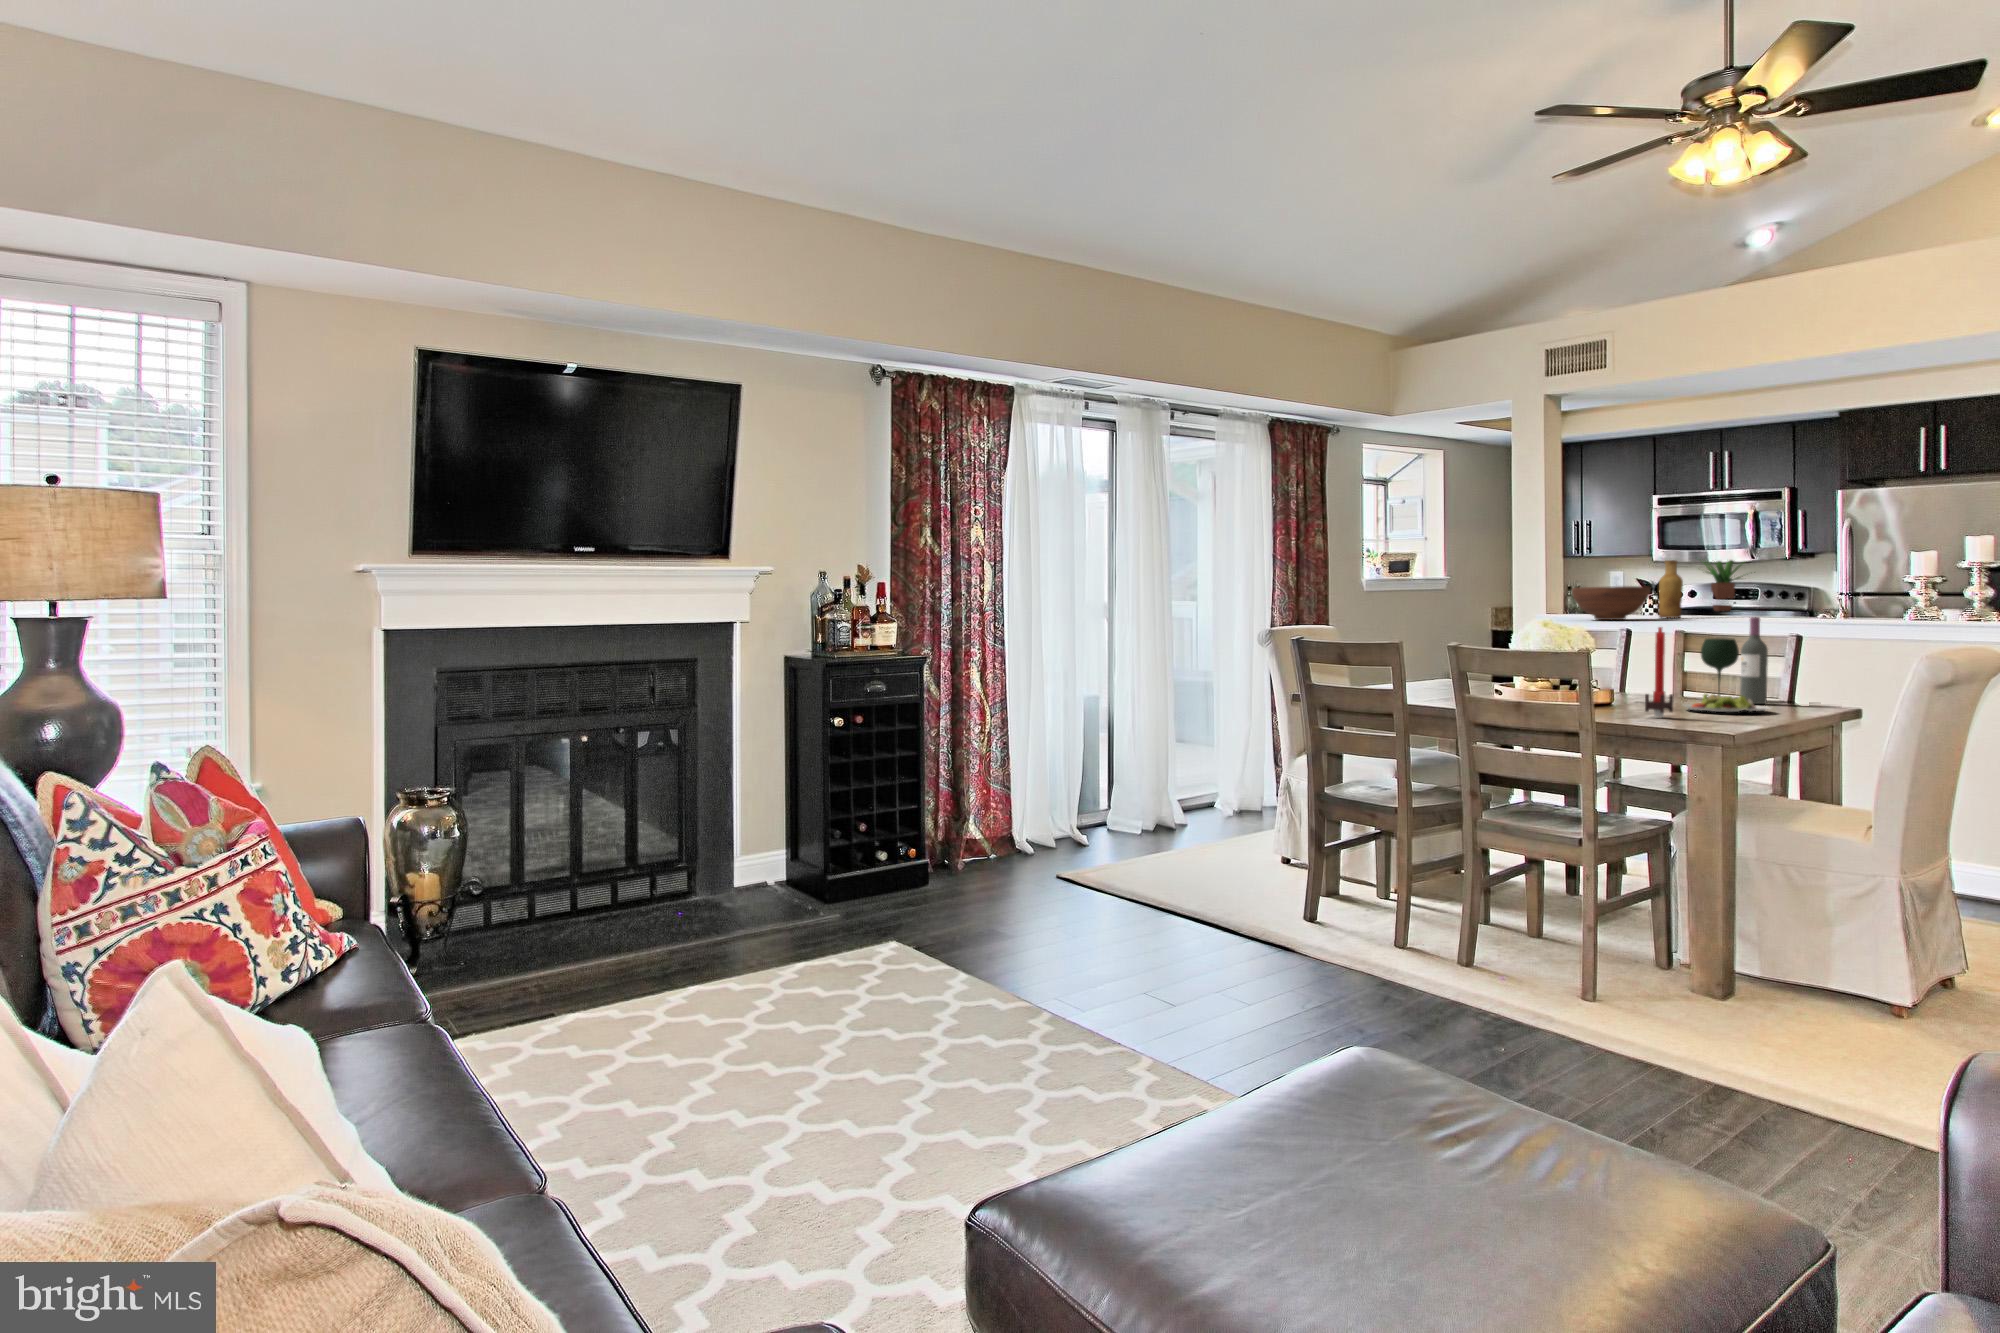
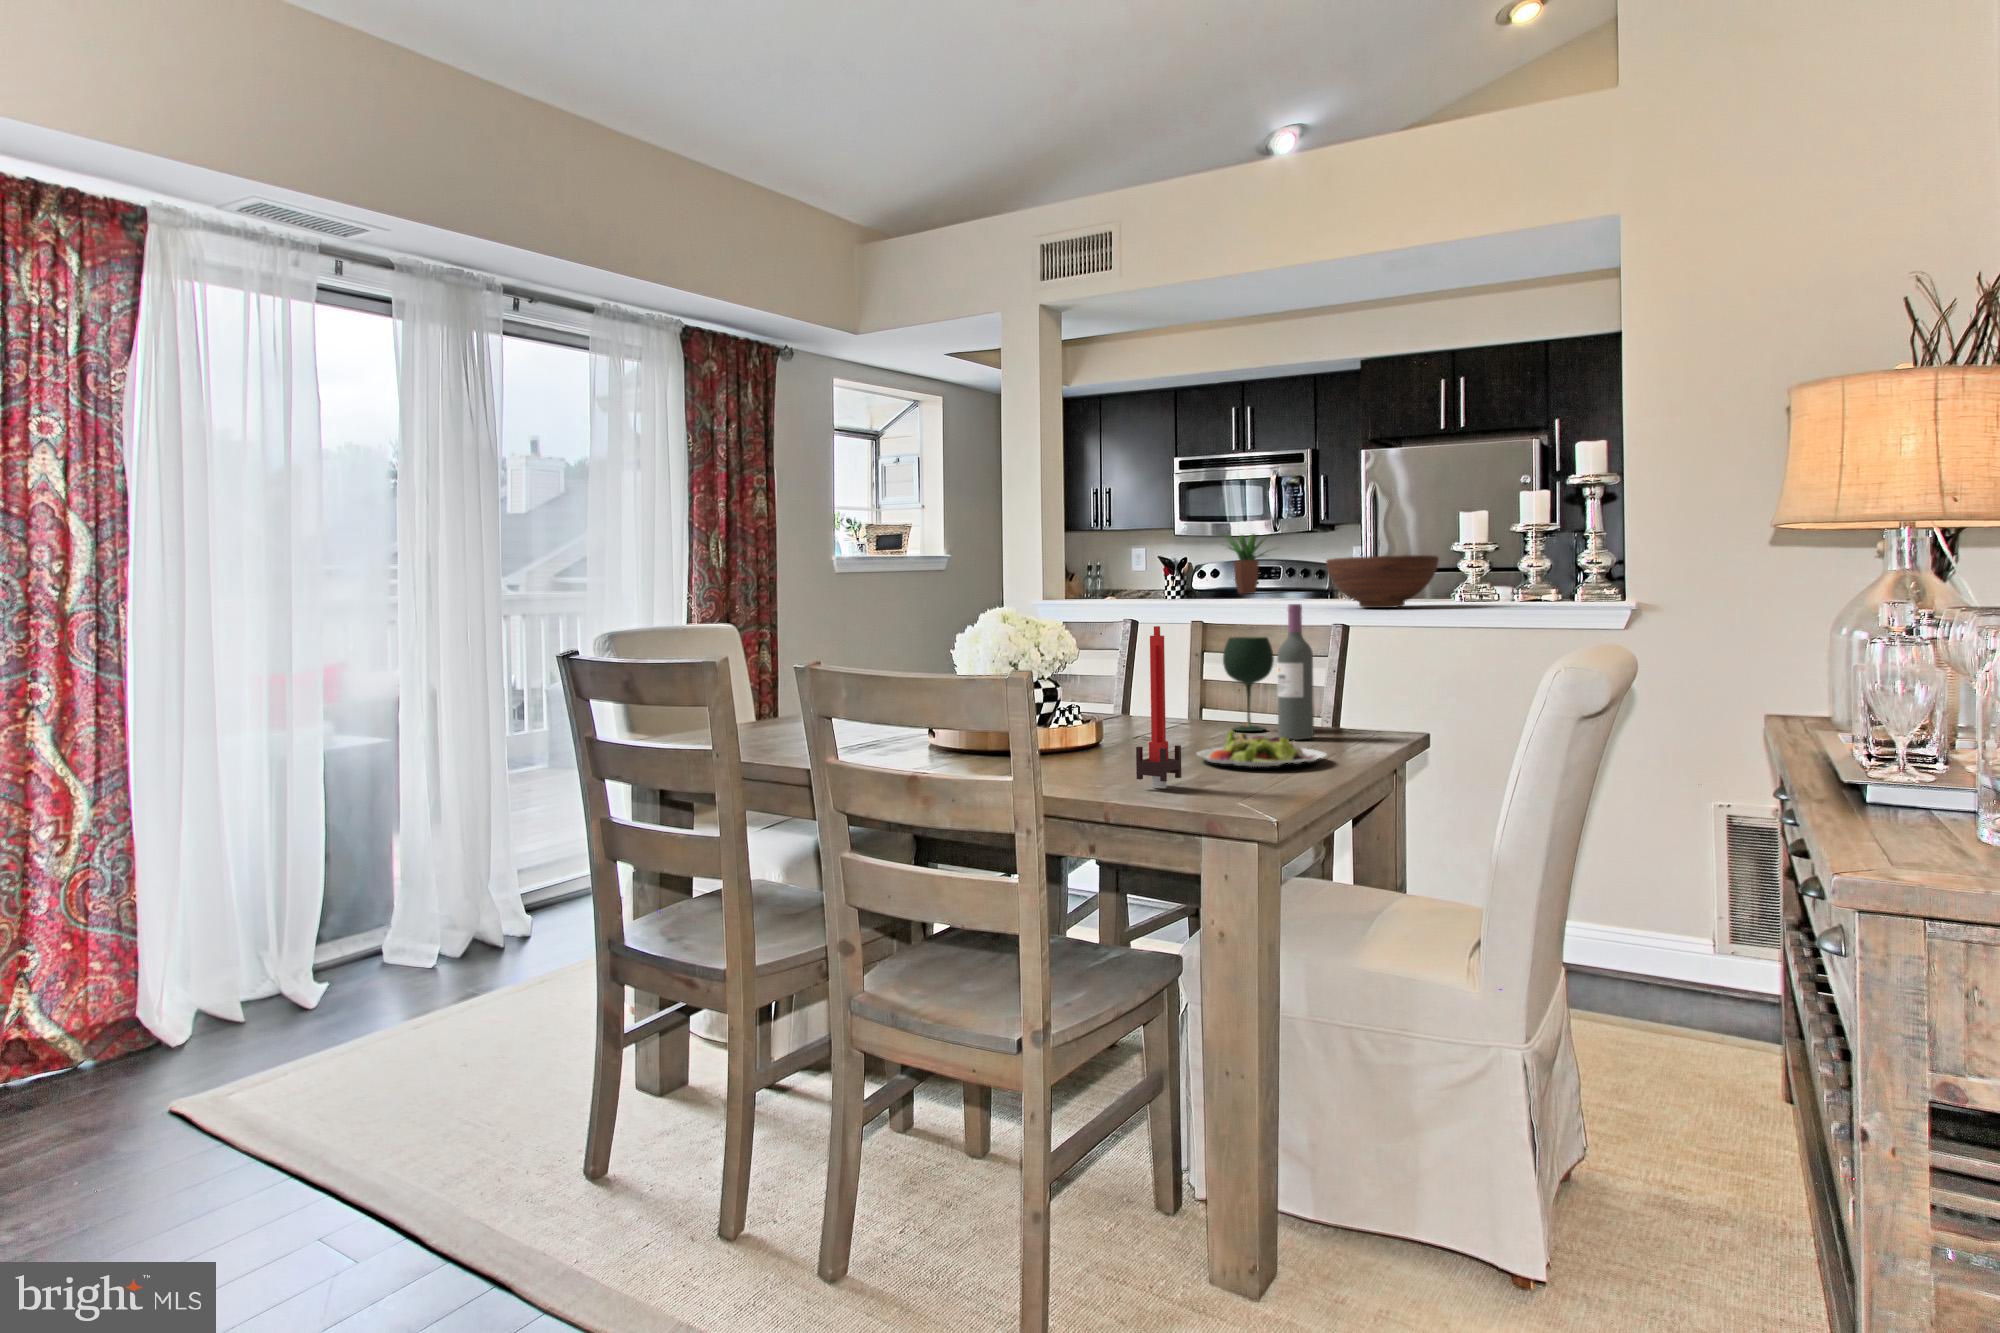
vase: present [1659,560,1683,618] -> none [1177,530,1203,604]
fruit bowl: present [1572,586,1651,620] -> present [1326,555,1439,608]

